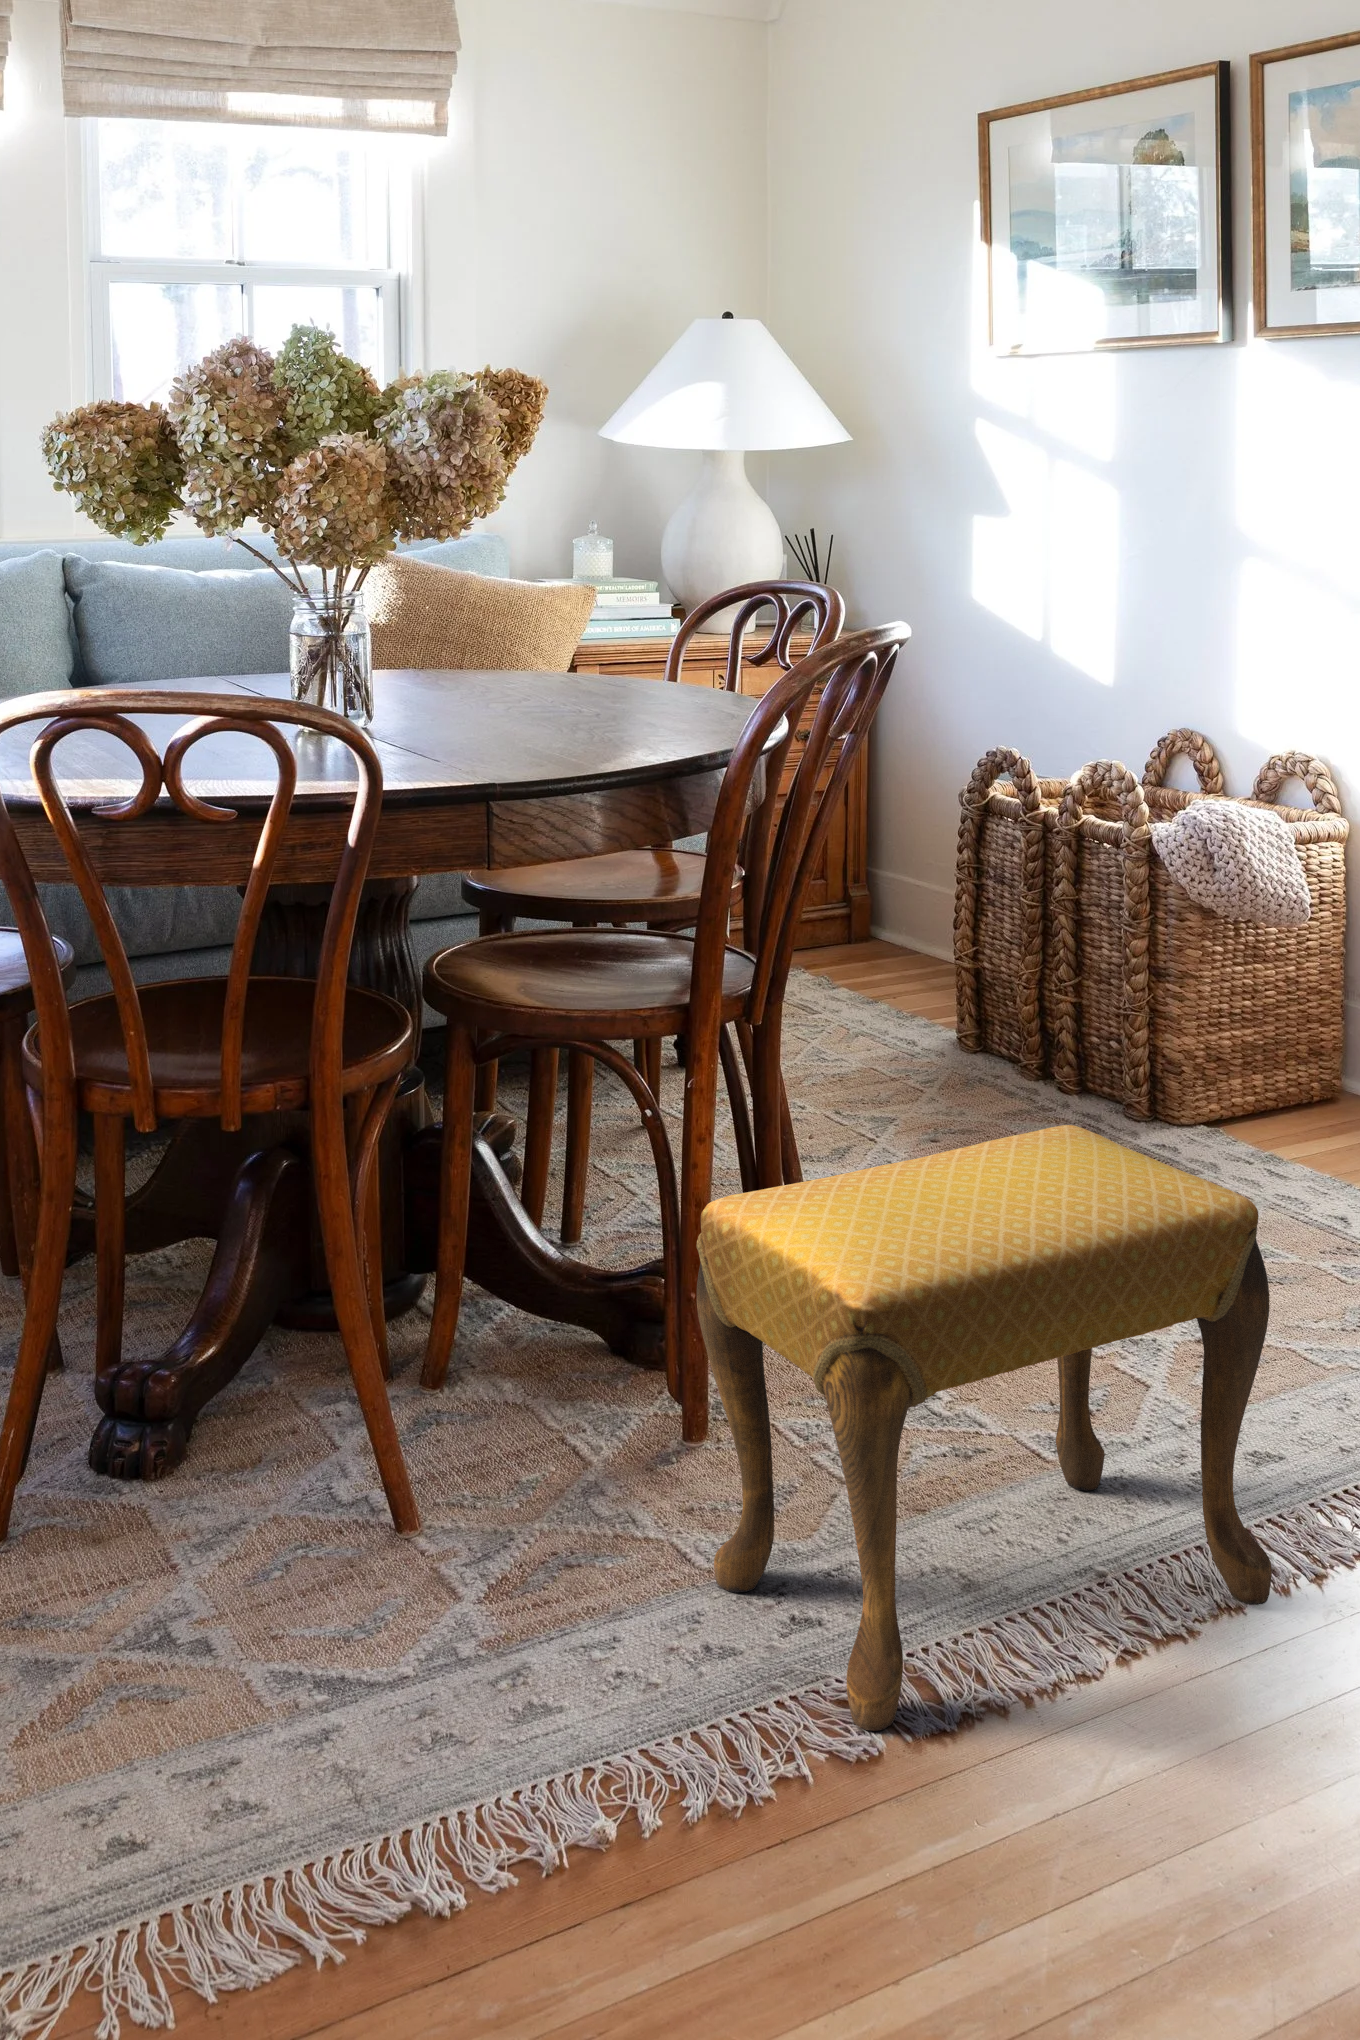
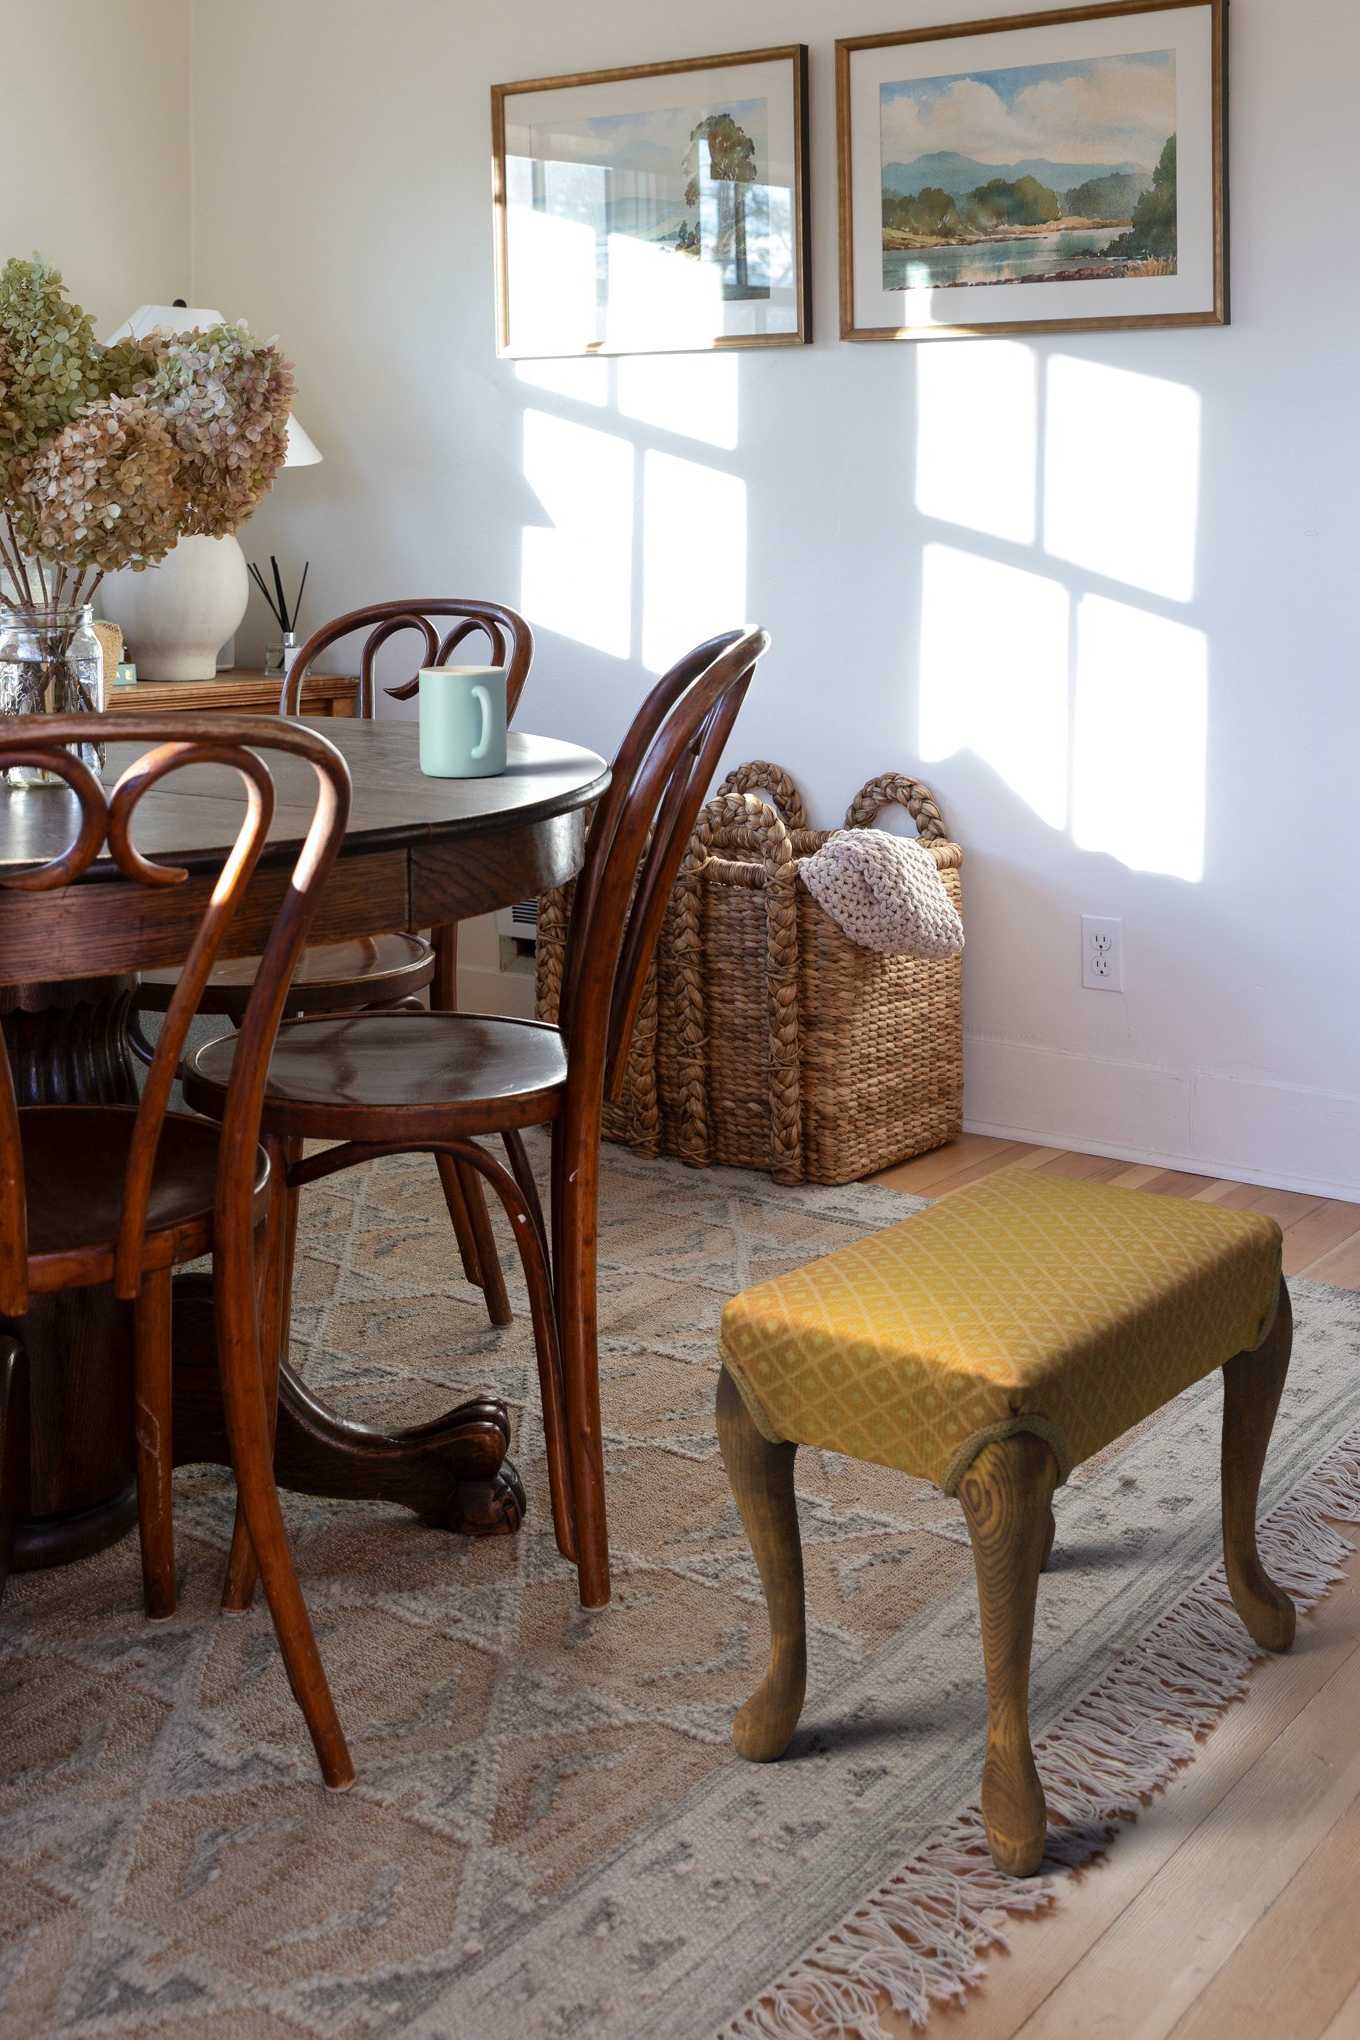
mug: none [597,649,670,743] -> present [419,666,507,777]

